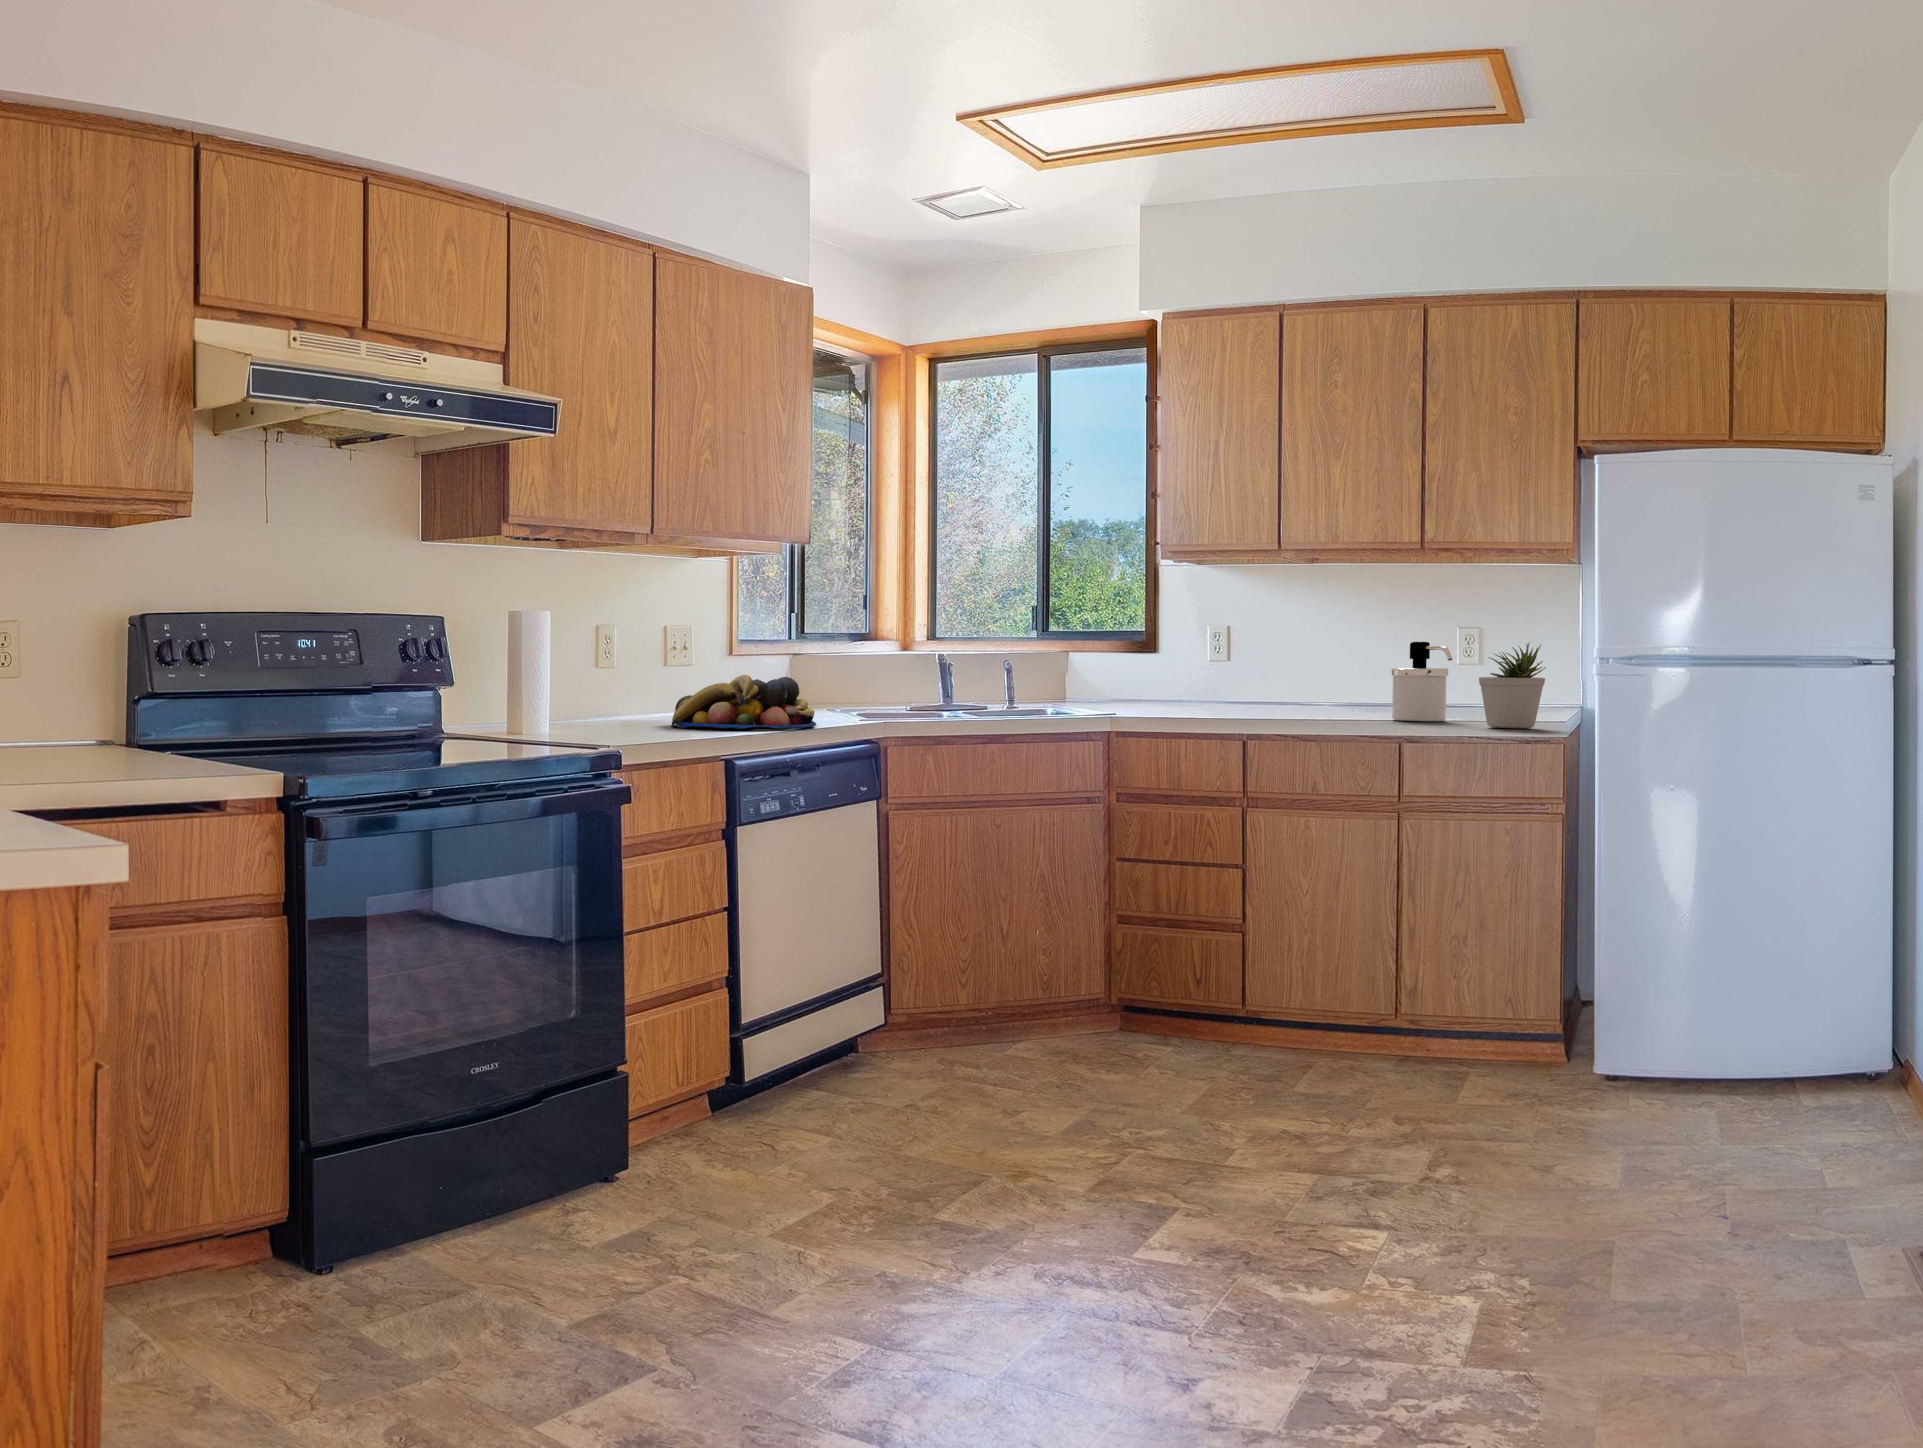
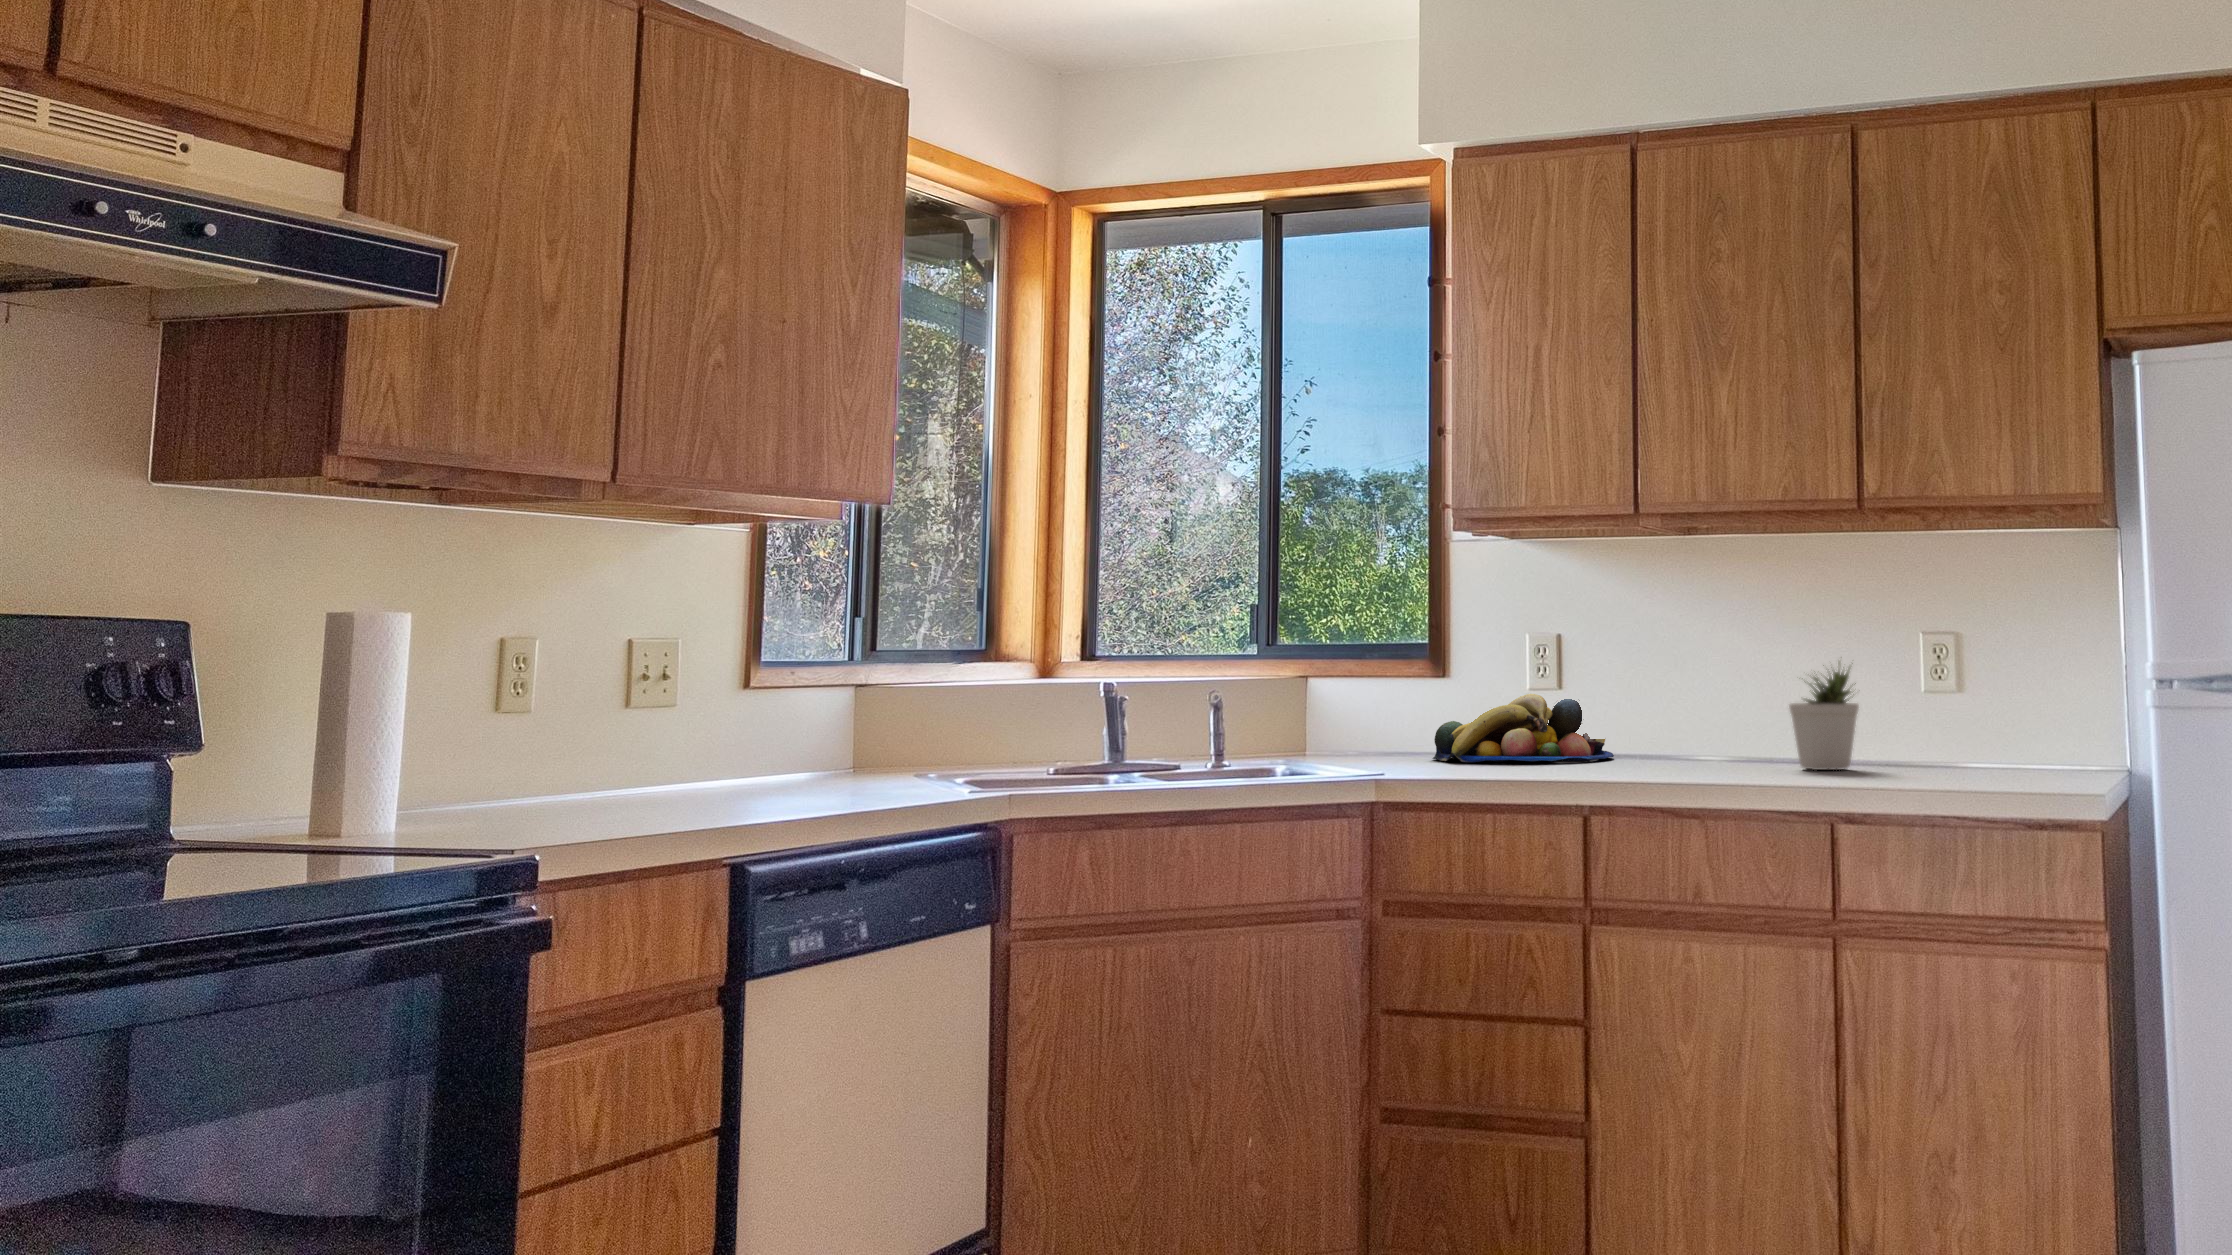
soap dispenser: present [1391,642,1452,721] -> none [1691,656,1759,762]
fruit bowl: present [671,675,816,729] -> present [1432,694,1614,762]

